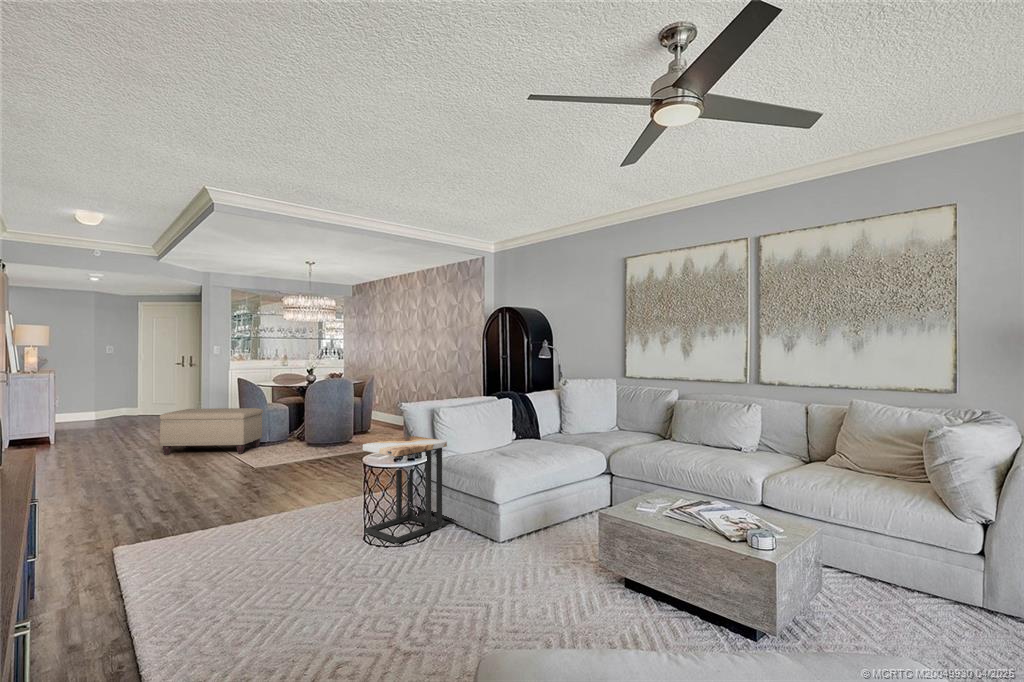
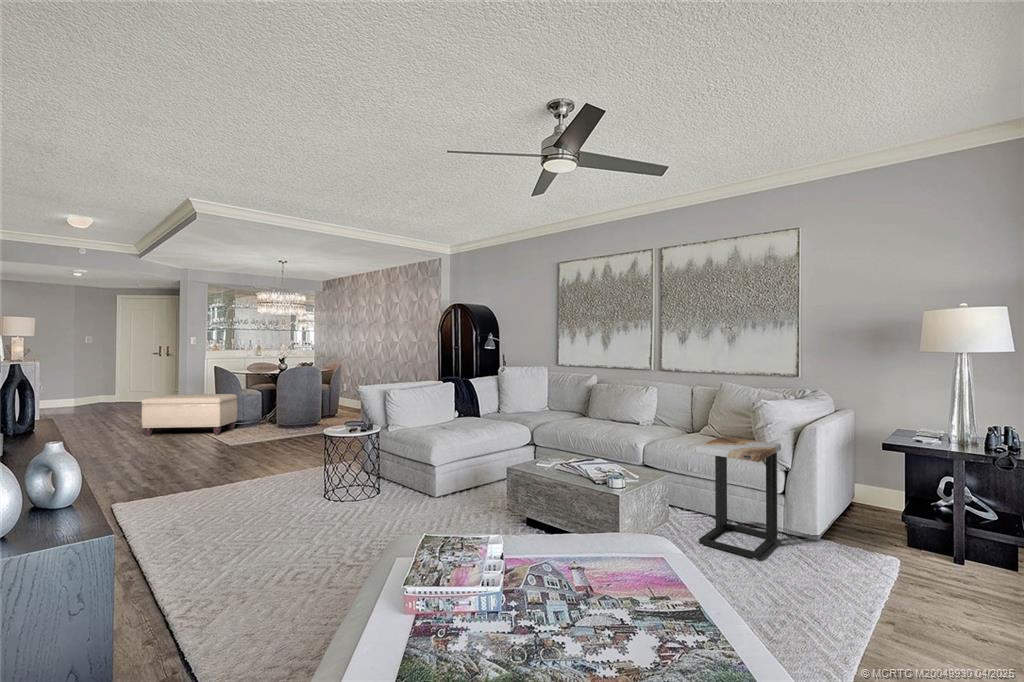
side table: present [363,436,447,544] -> present [696,437,781,560]

